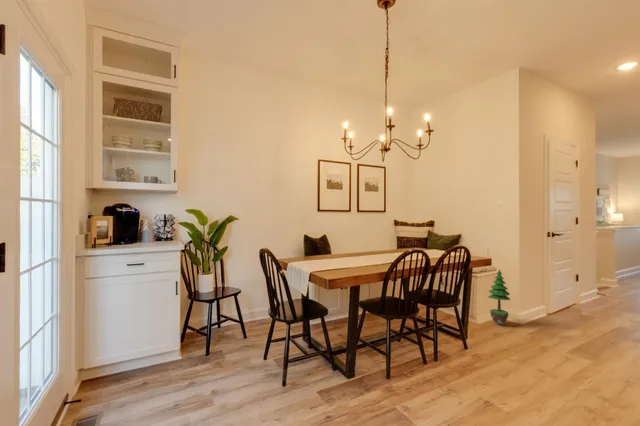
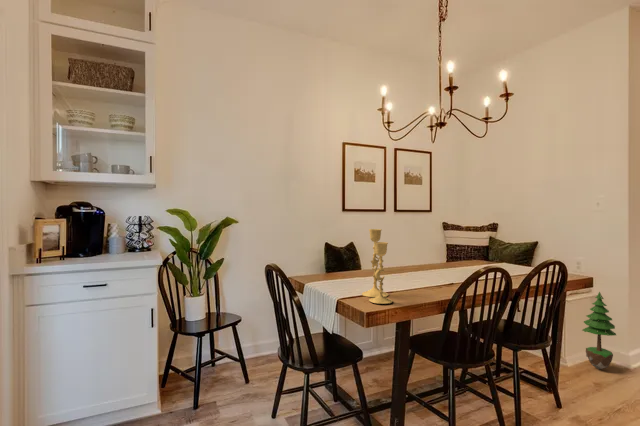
candlestick: none [327,223,348,274] -> present [362,229,392,304]

